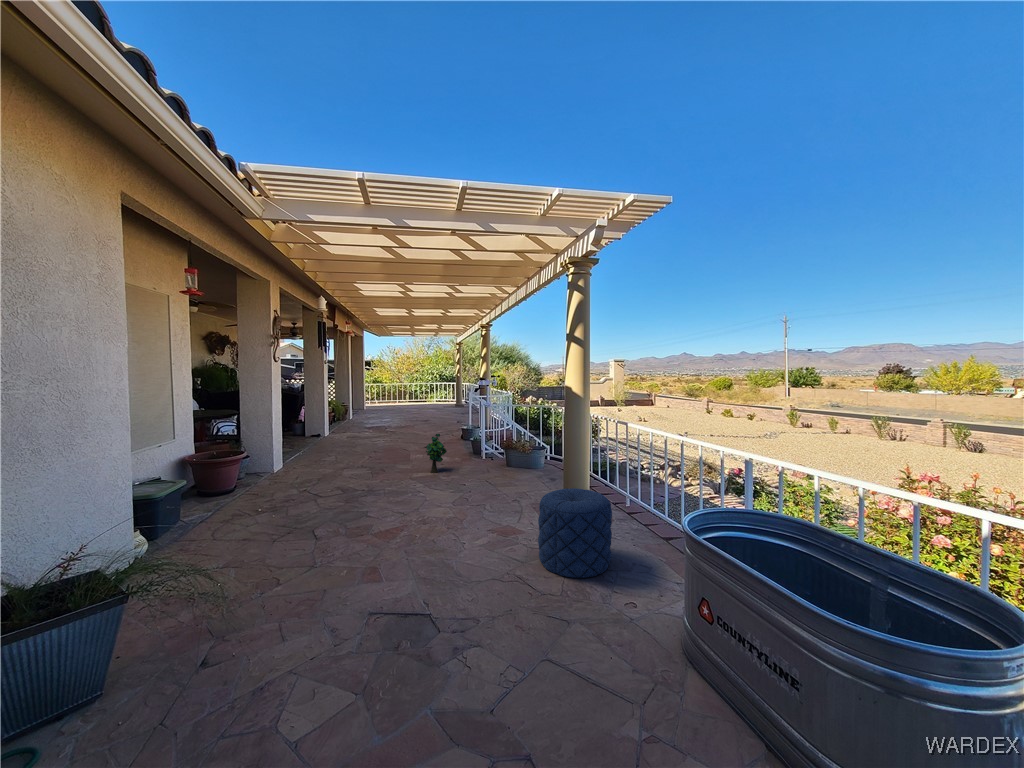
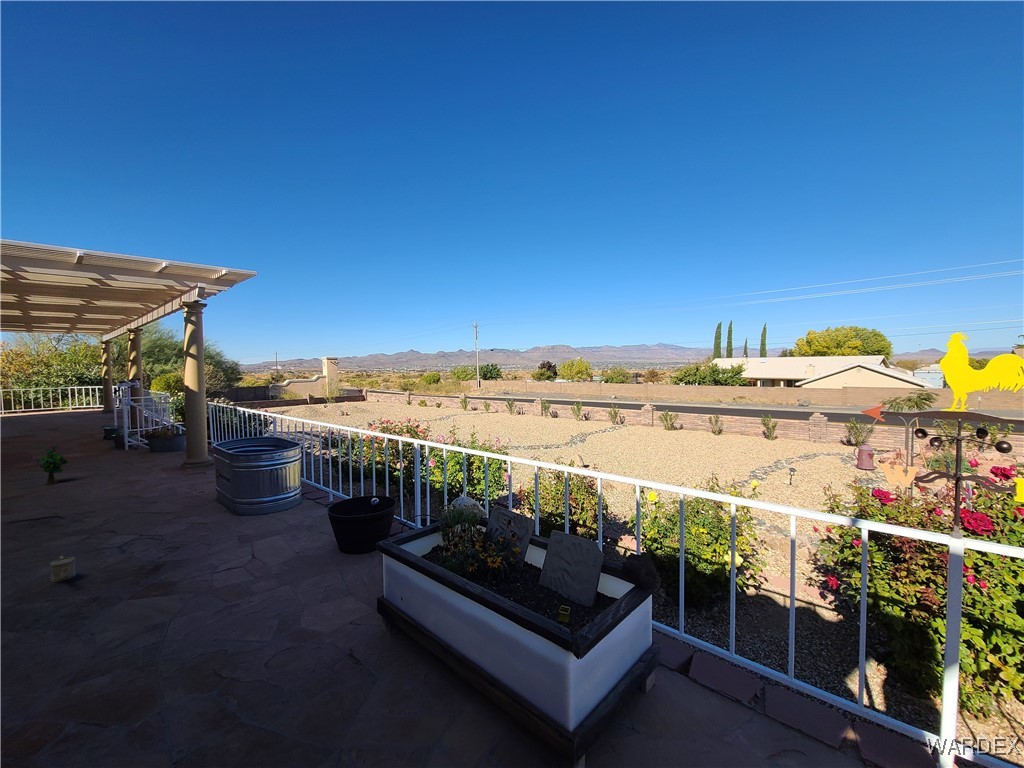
pouf: present [538,488,612,578] -> none [141,469,203,526]
watering can: none [465,633,498,696] -> present [49,556,77,582]

